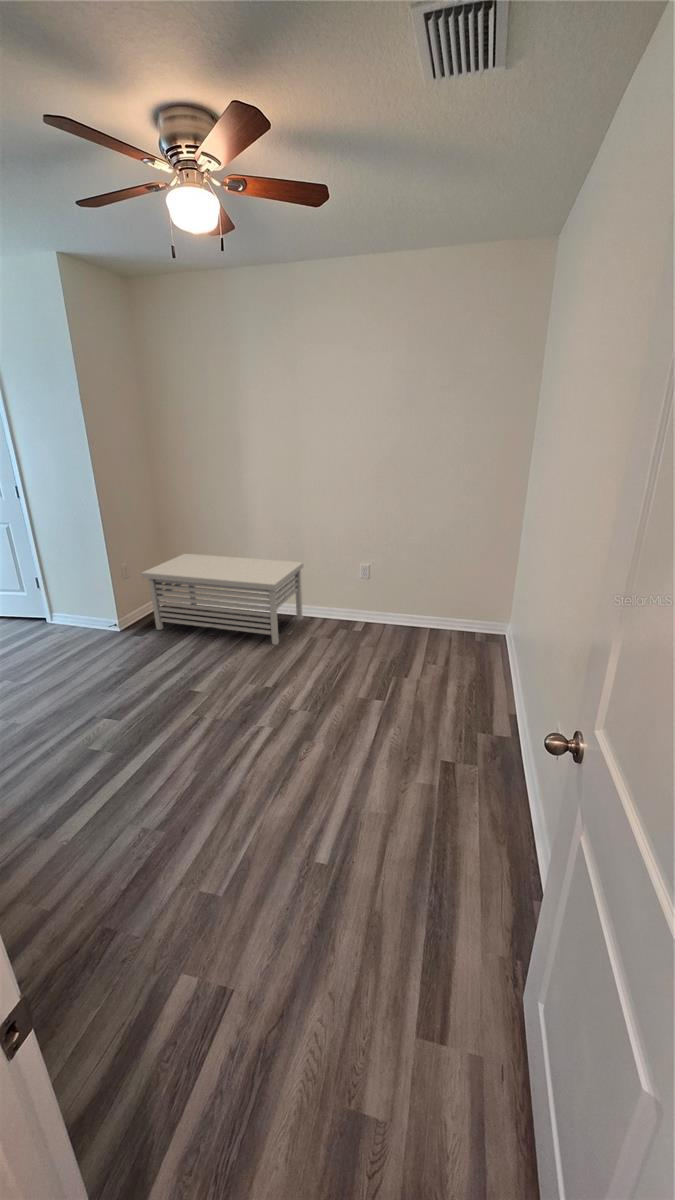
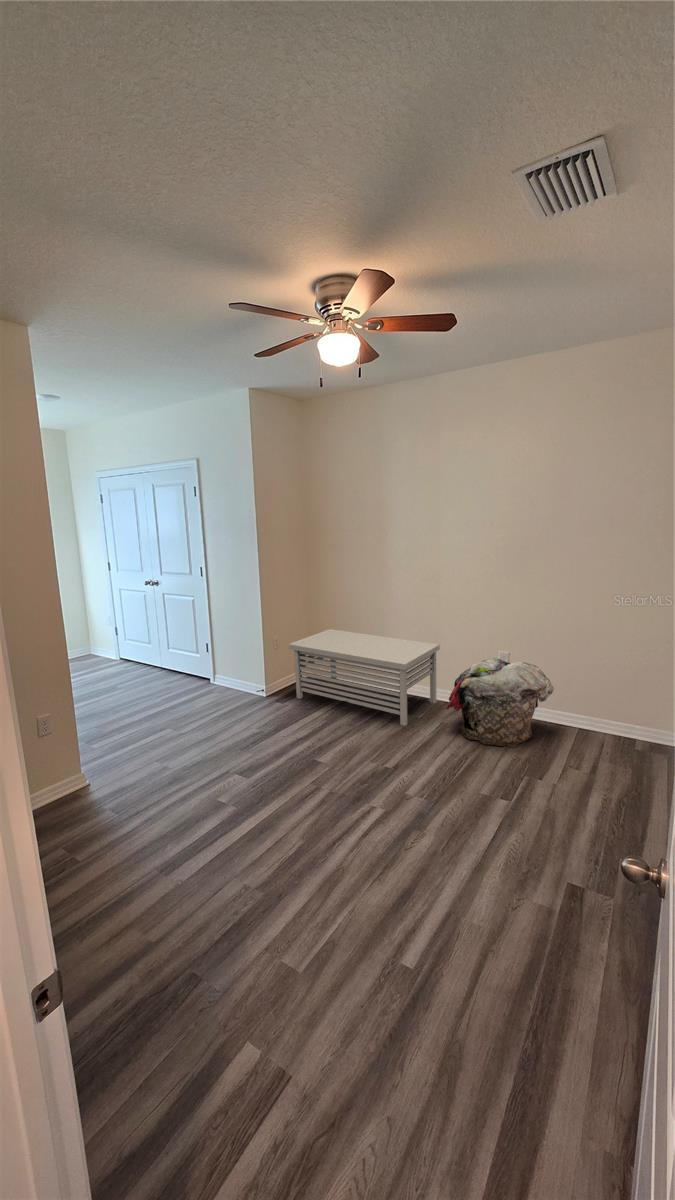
laundry basket: none [315,572,411,653] -> present [445,658,554,747]

